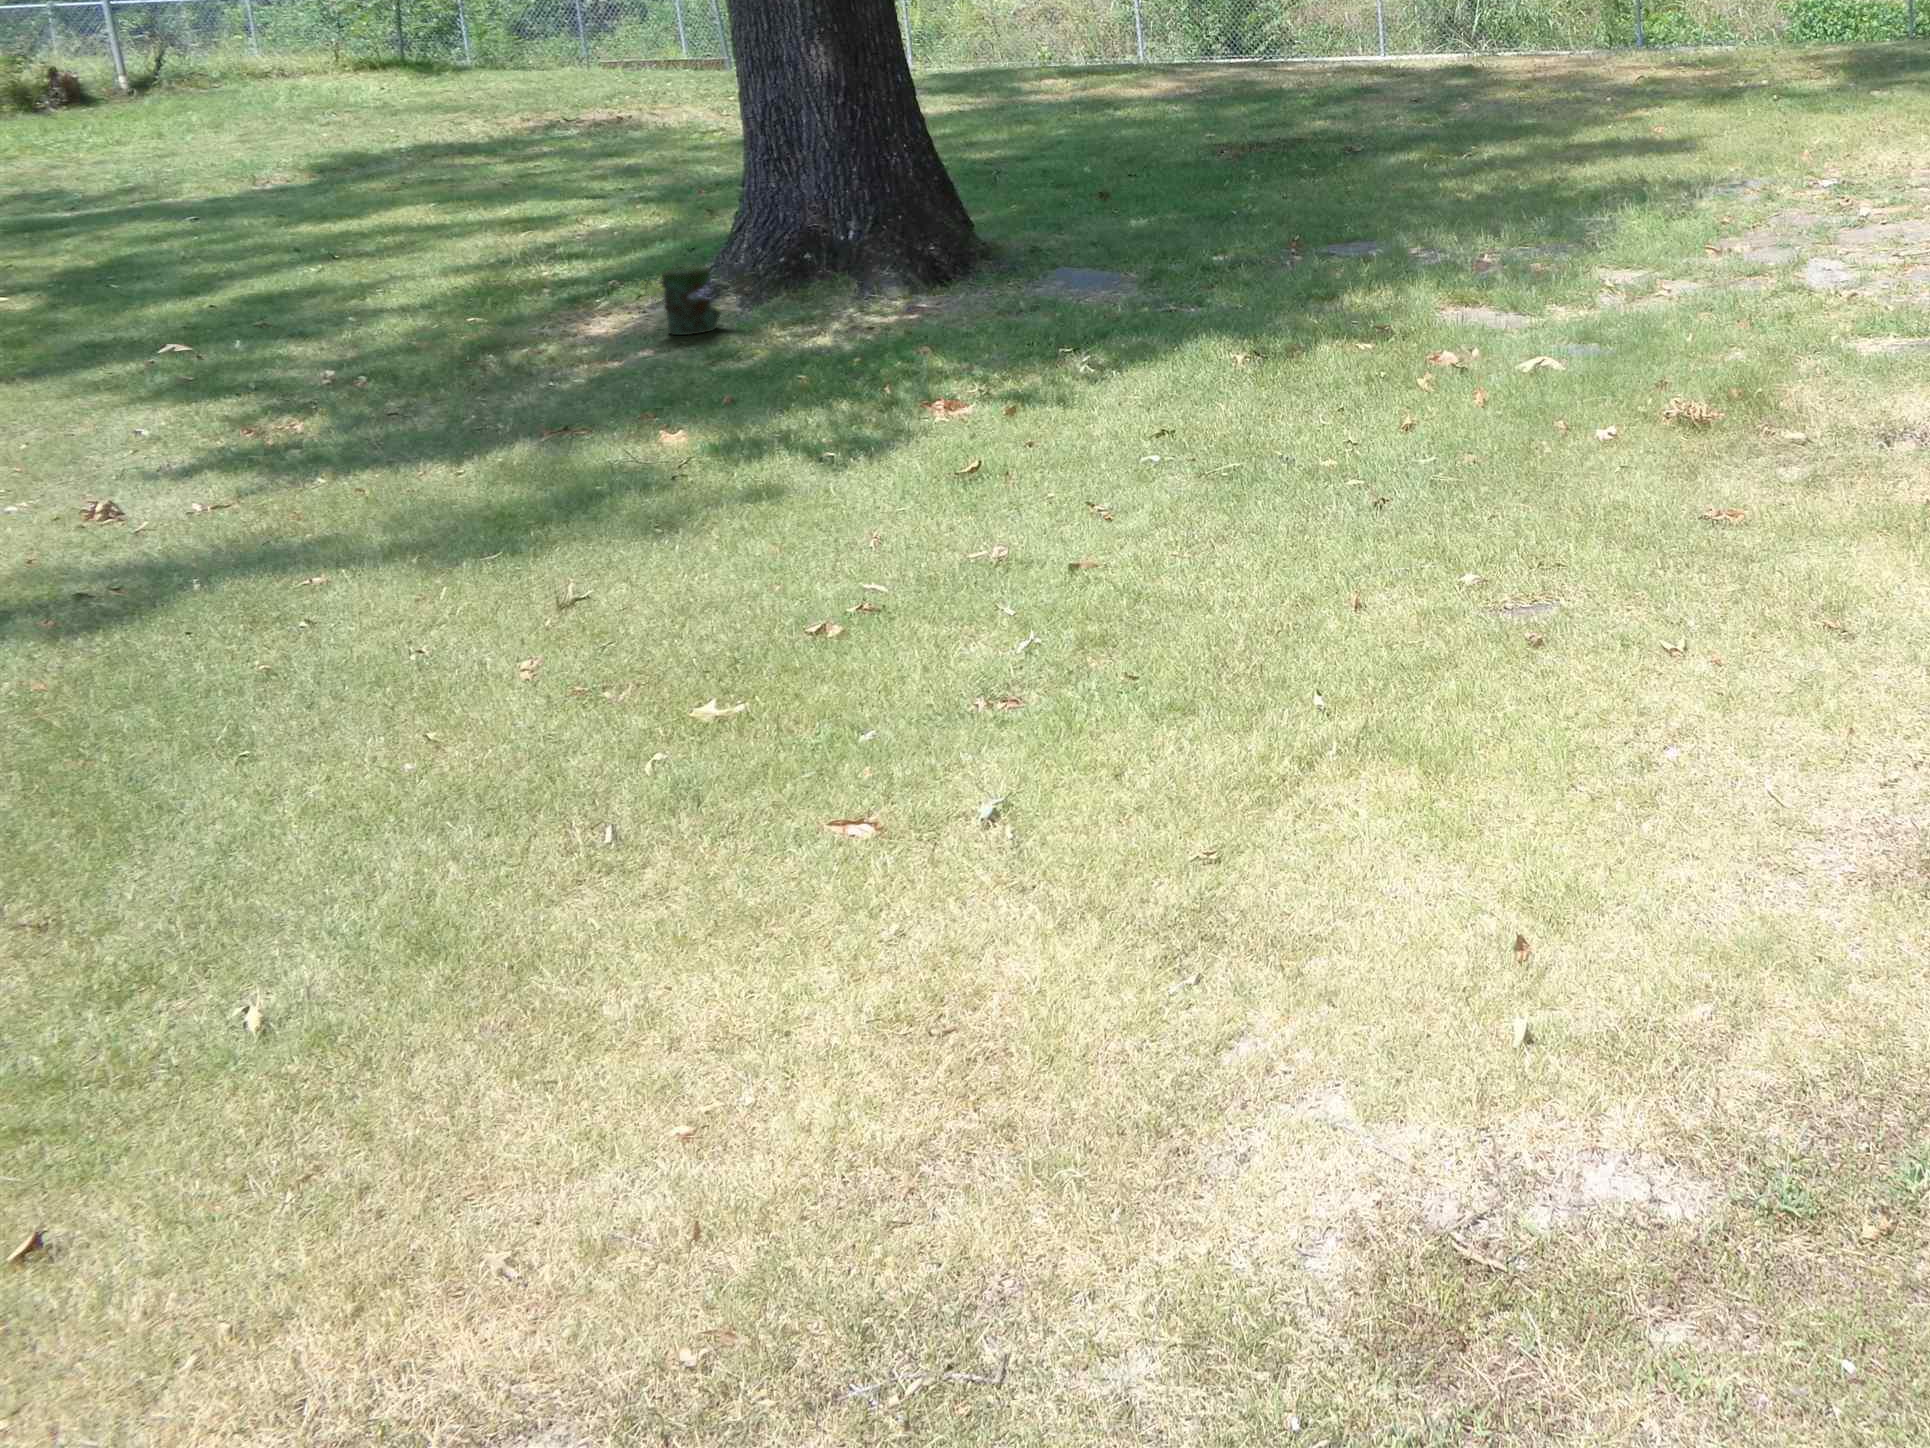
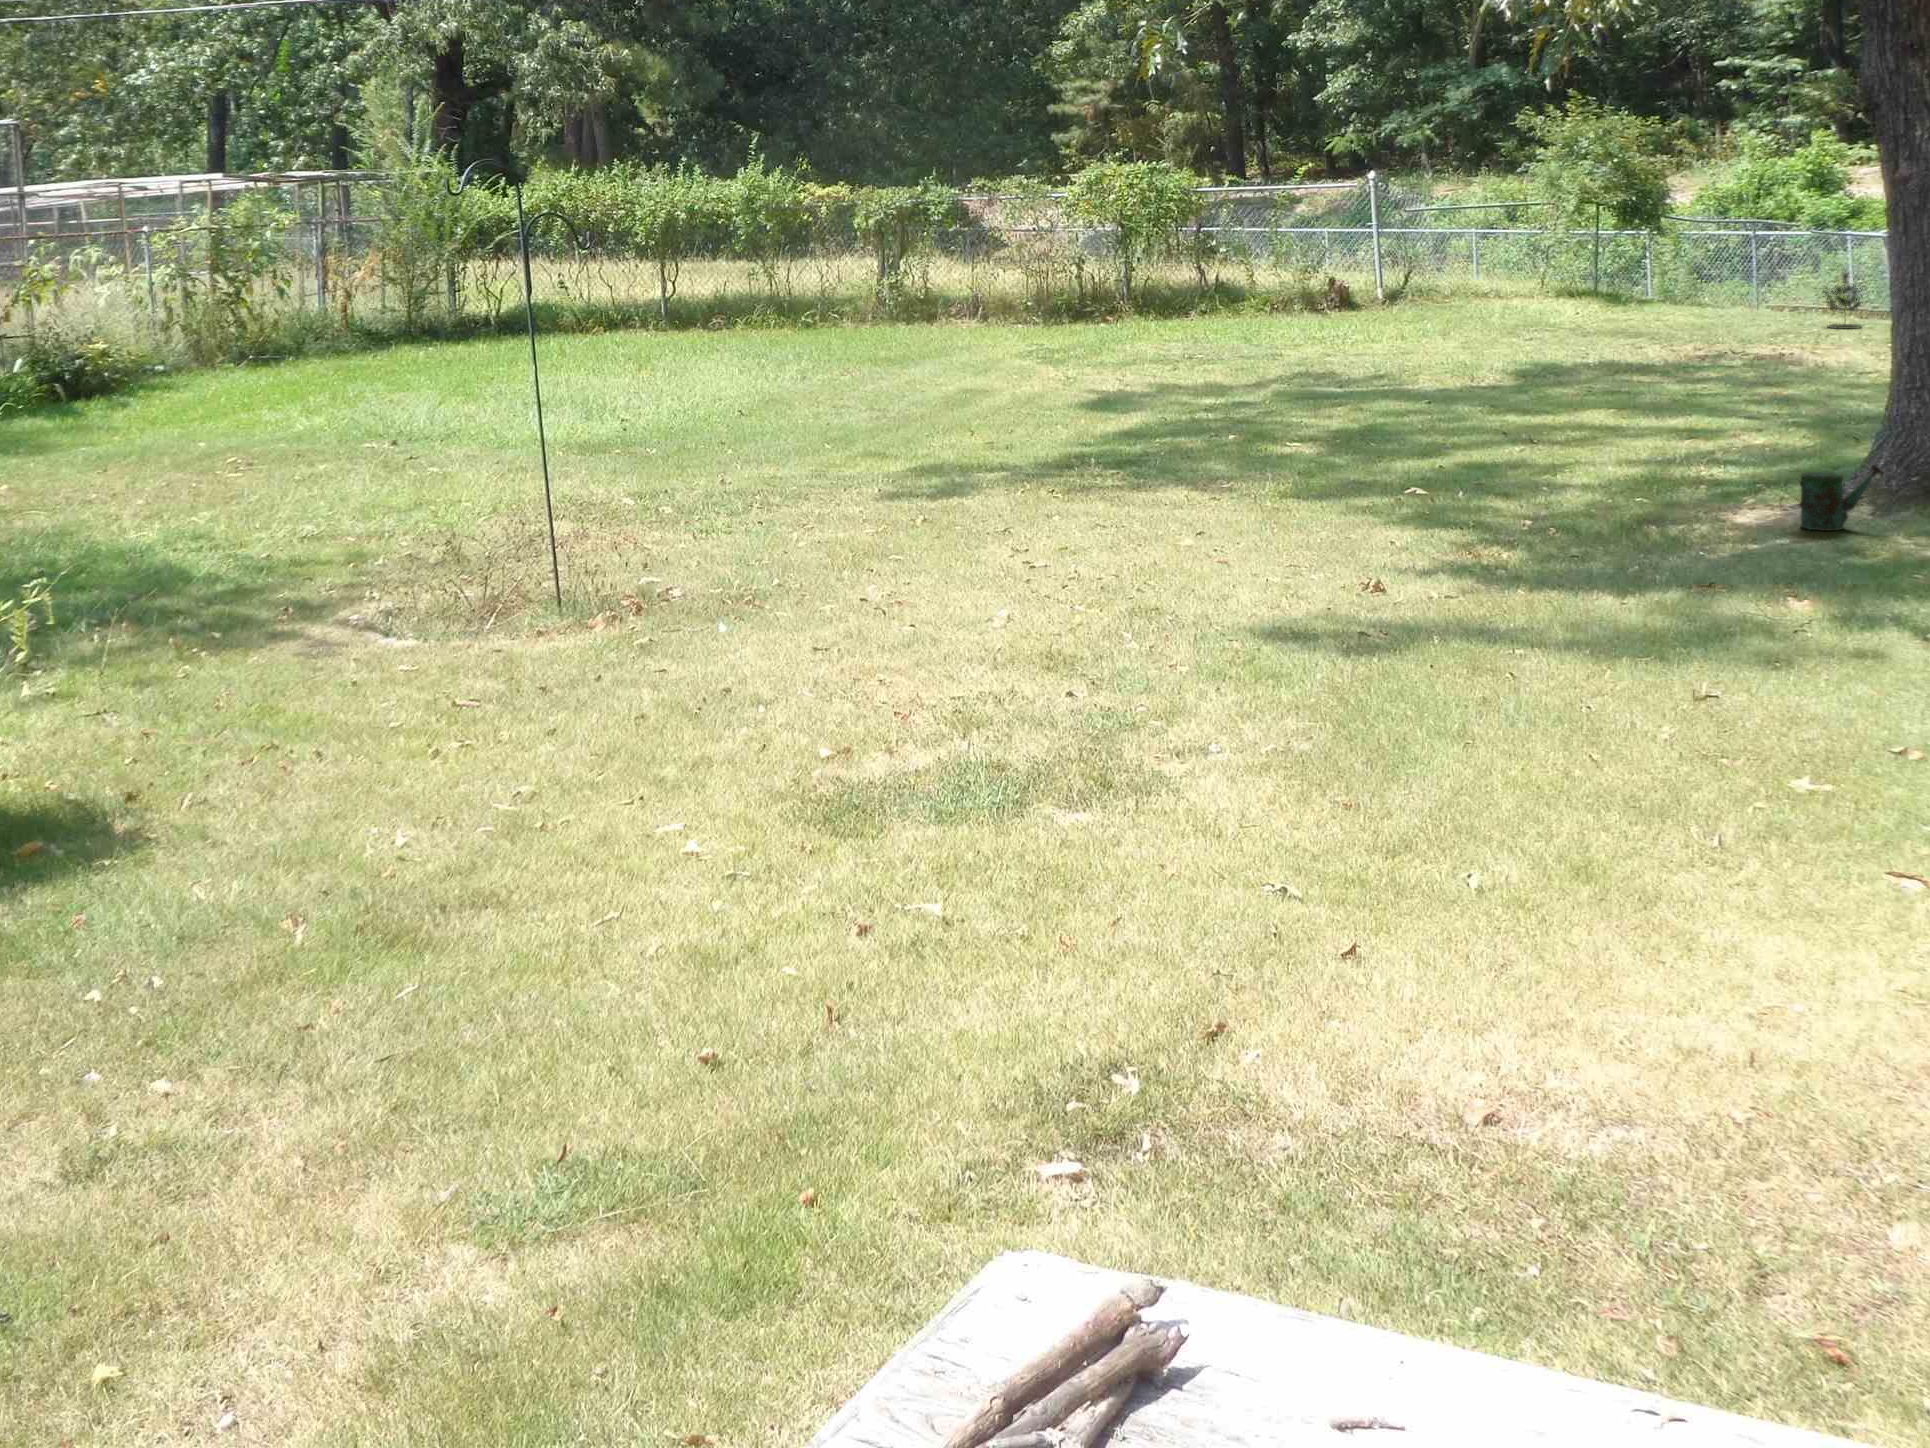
potted tree: none [656,16,706,84] -> present [1825,272,1863,329]

